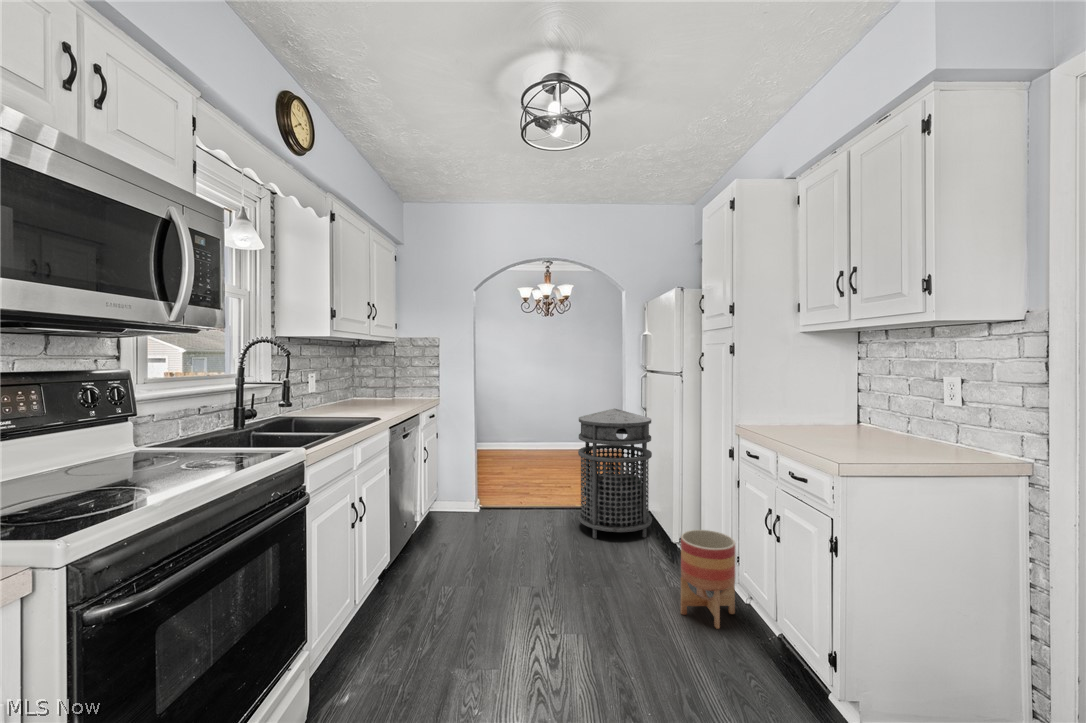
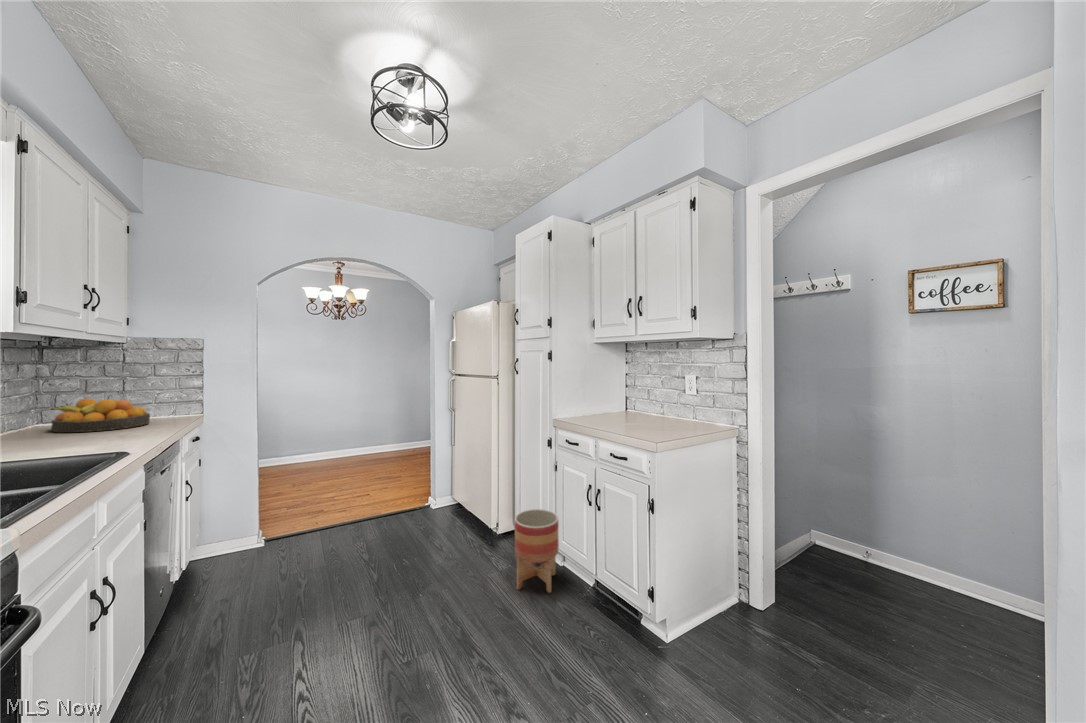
fruit bowl: none [356,382,405,405] -> present [51,398,150,432]
trash can: present [578,408,652,539] -> none [391,410,462,537]

